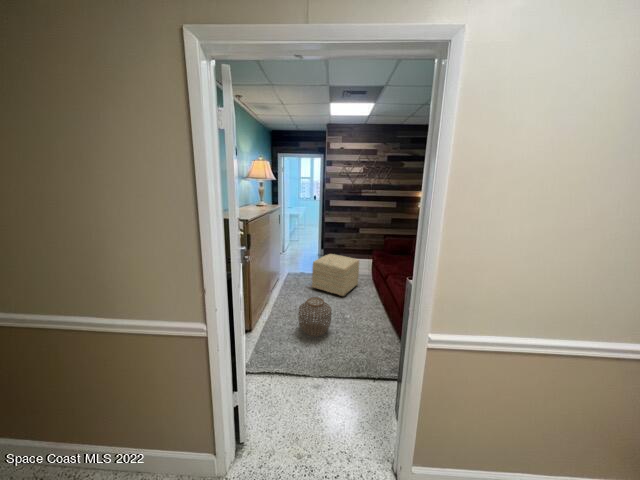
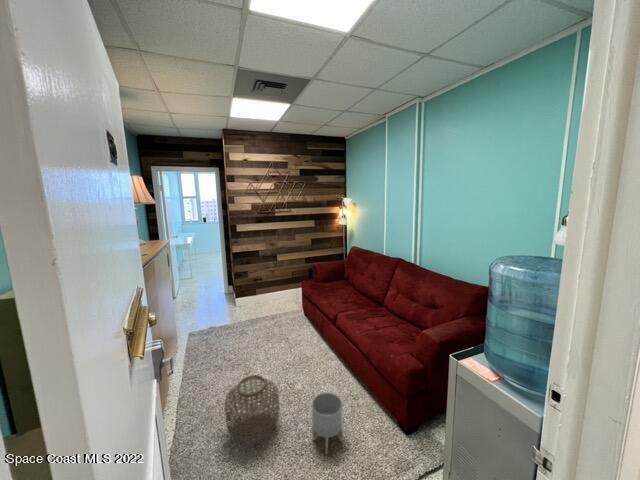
ottoman: present [312,254,359,296] -> none [229,295,291,352]
planter: none [348,318,369,354] -> present [312,392,342,454]

